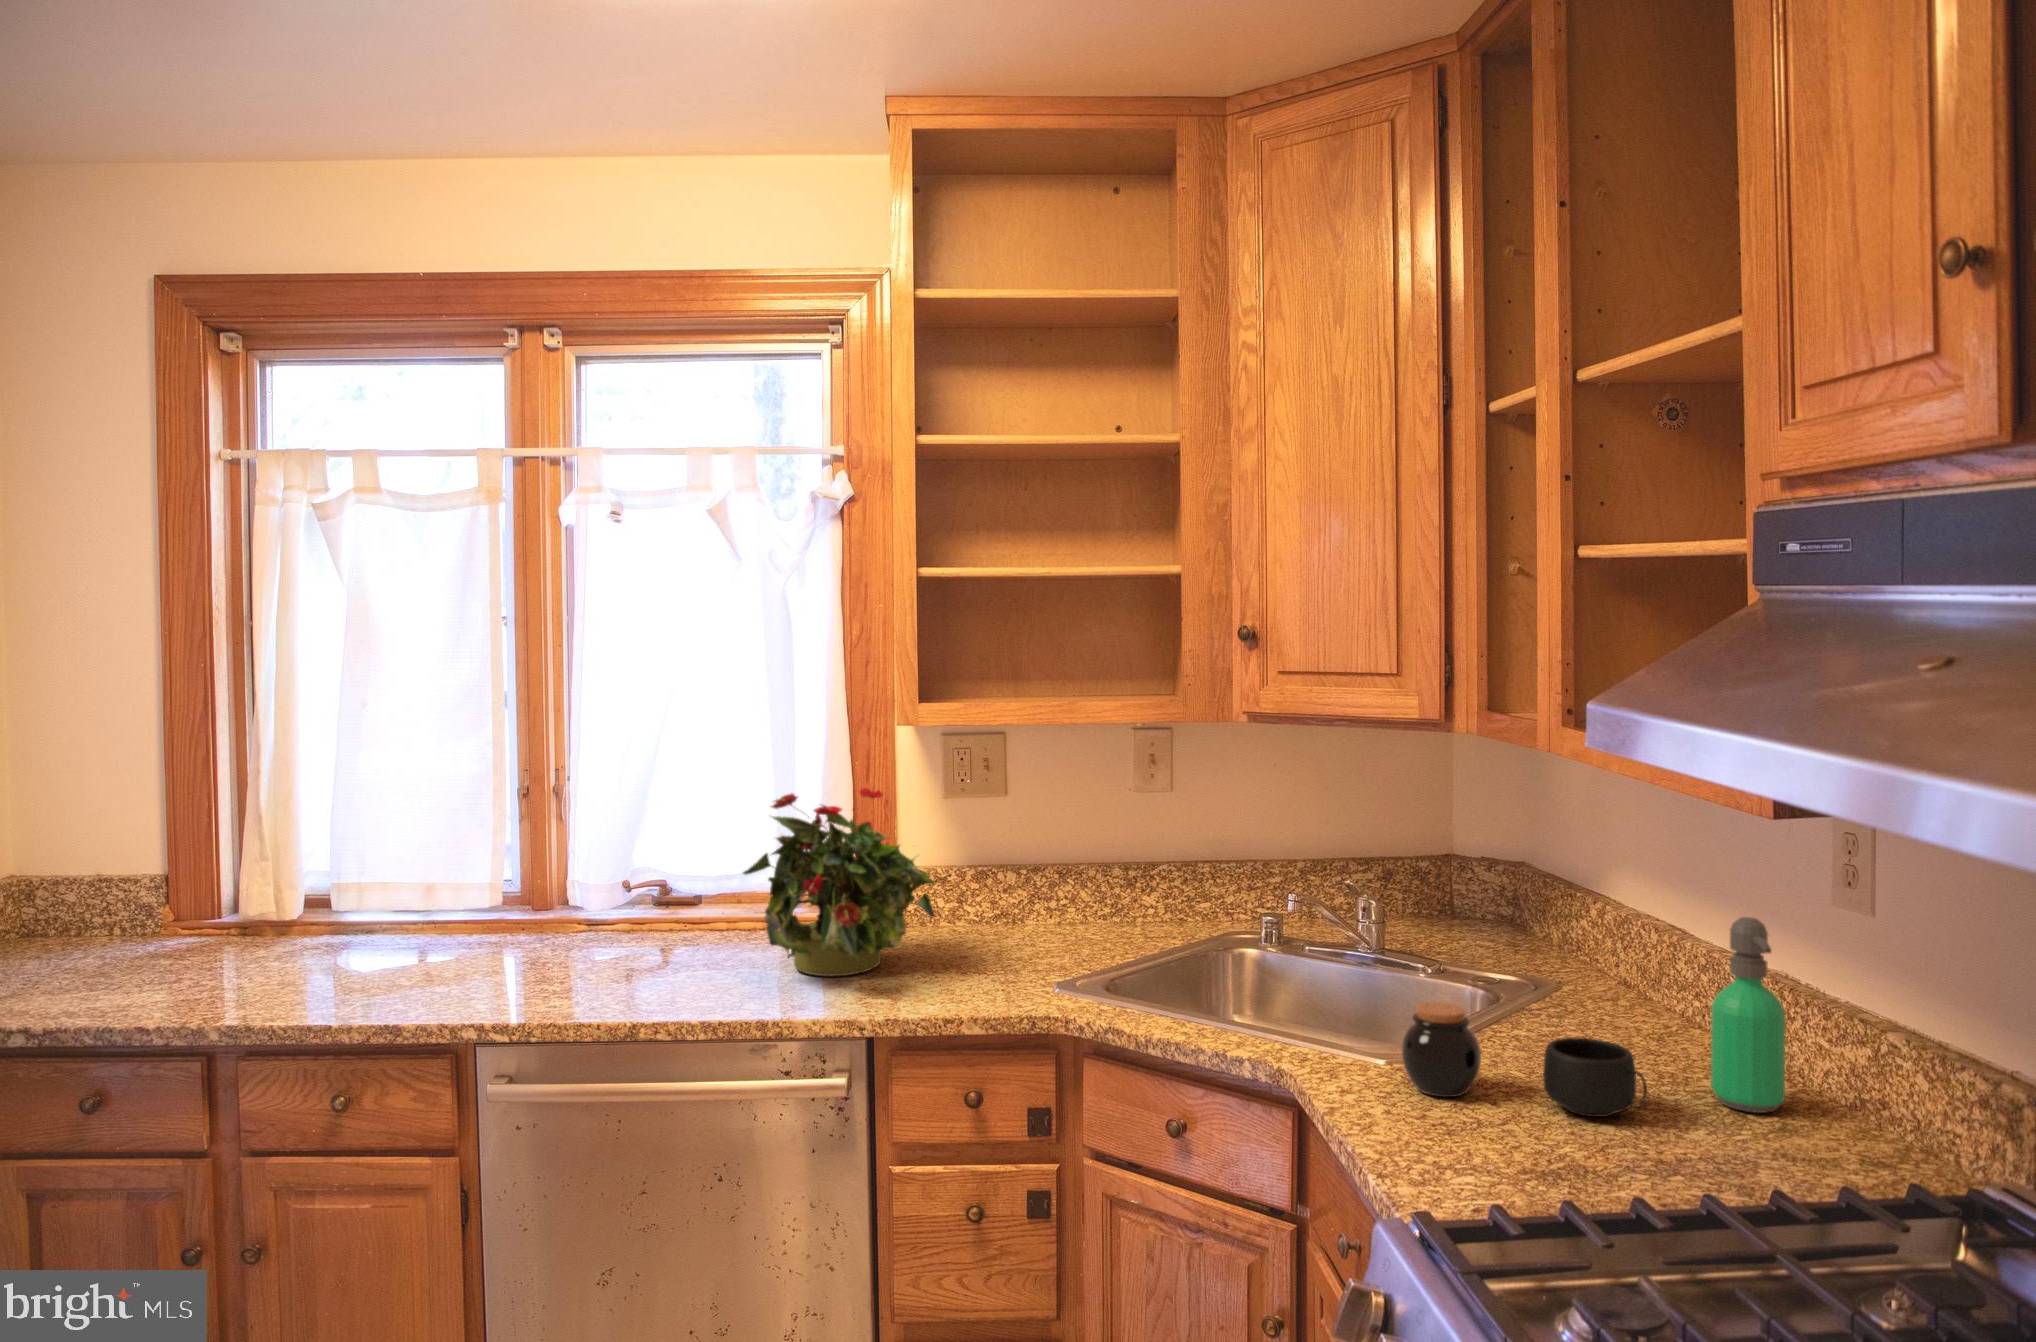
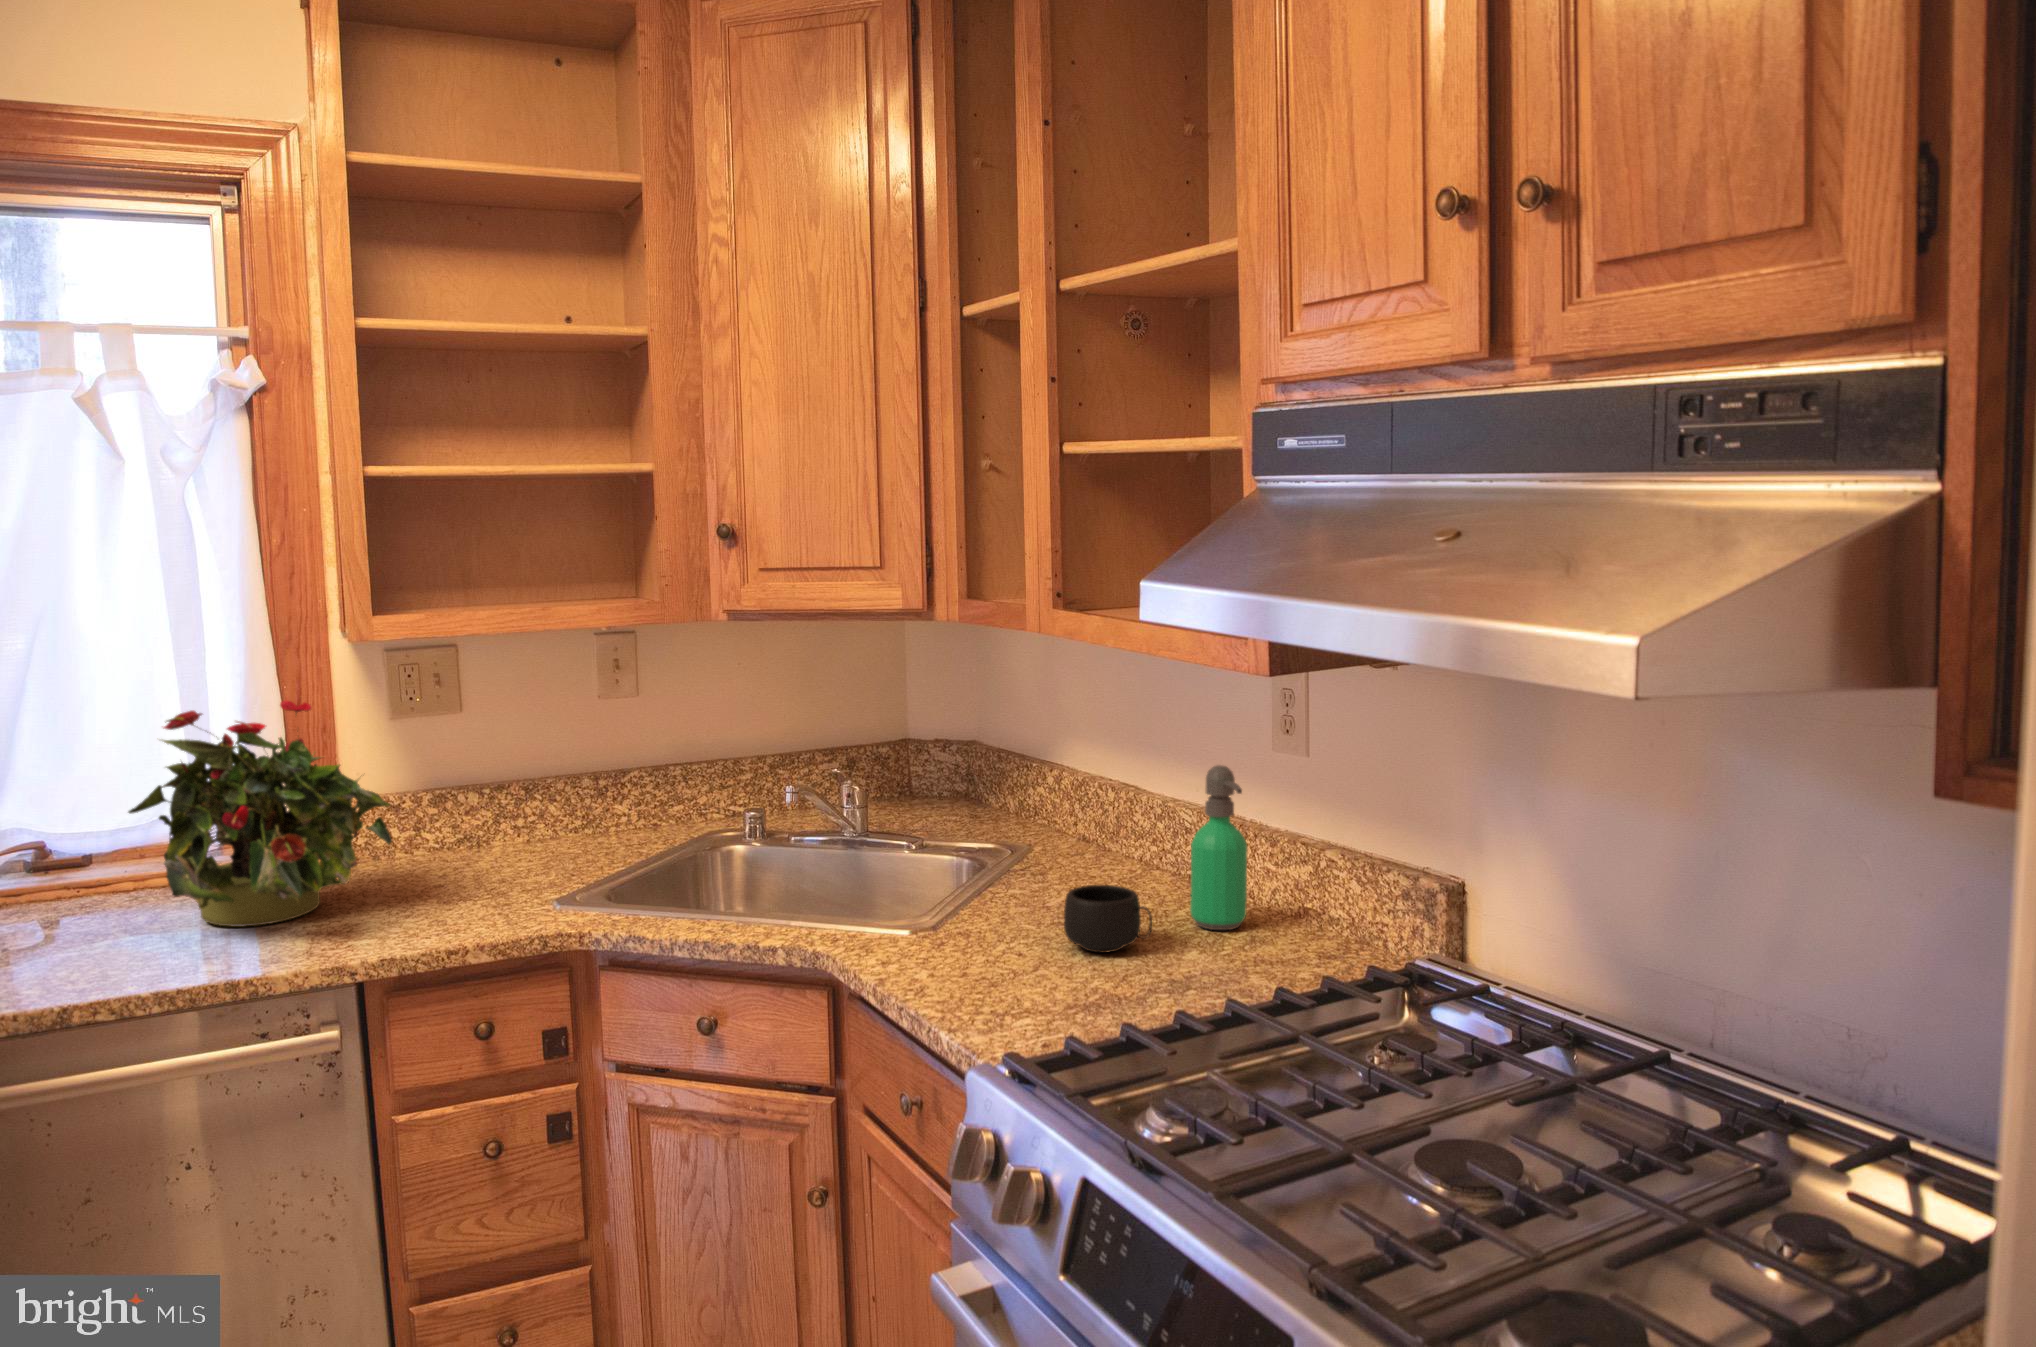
jar: present [1401,1002,1481,1097] -> none [938,868,1010,955]

